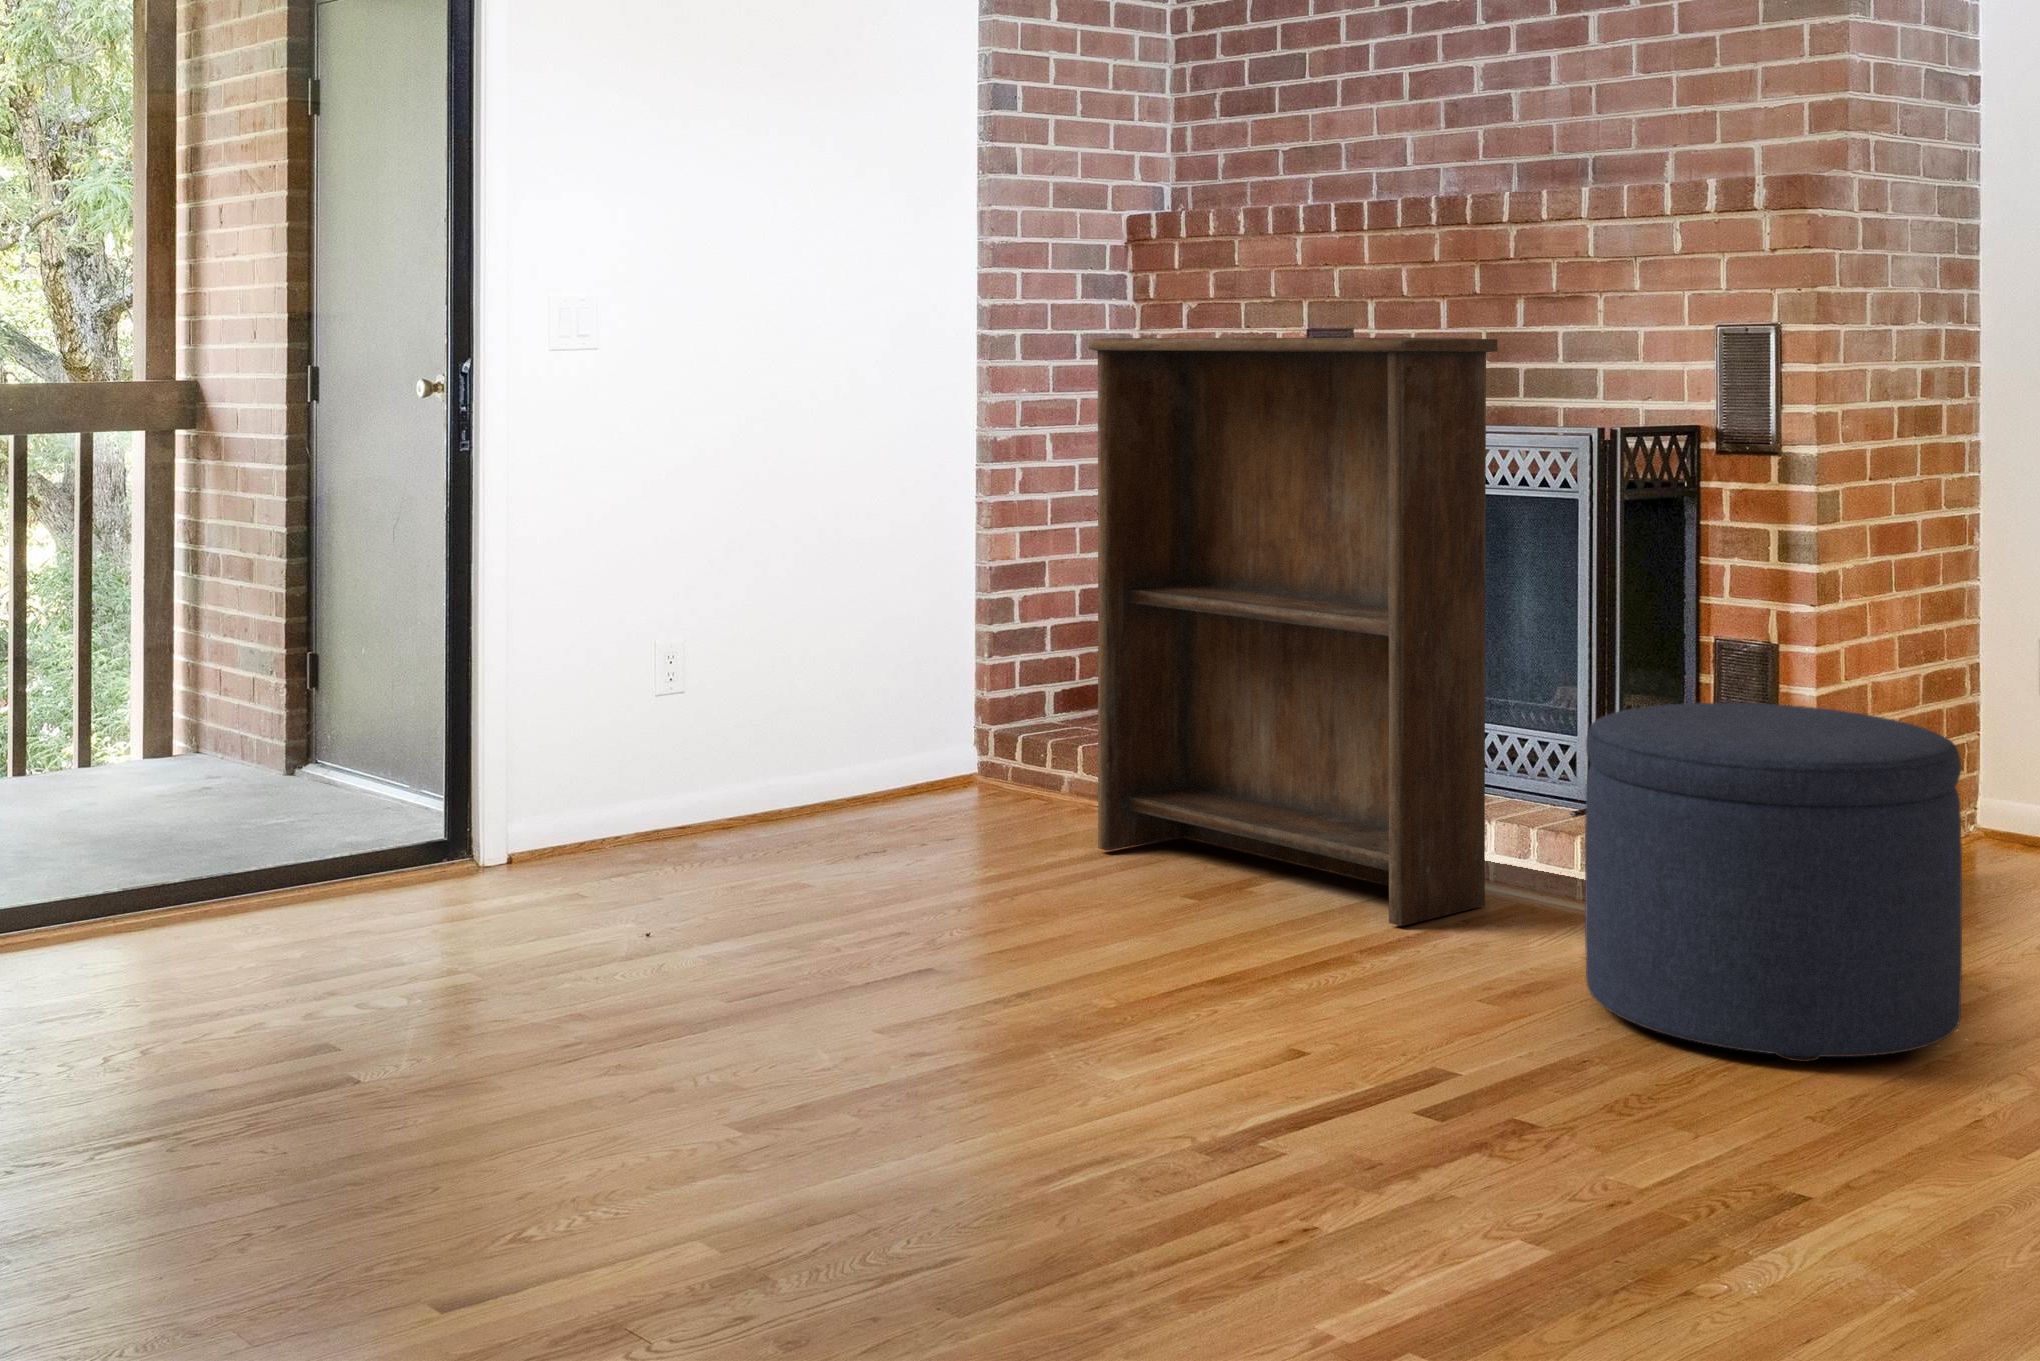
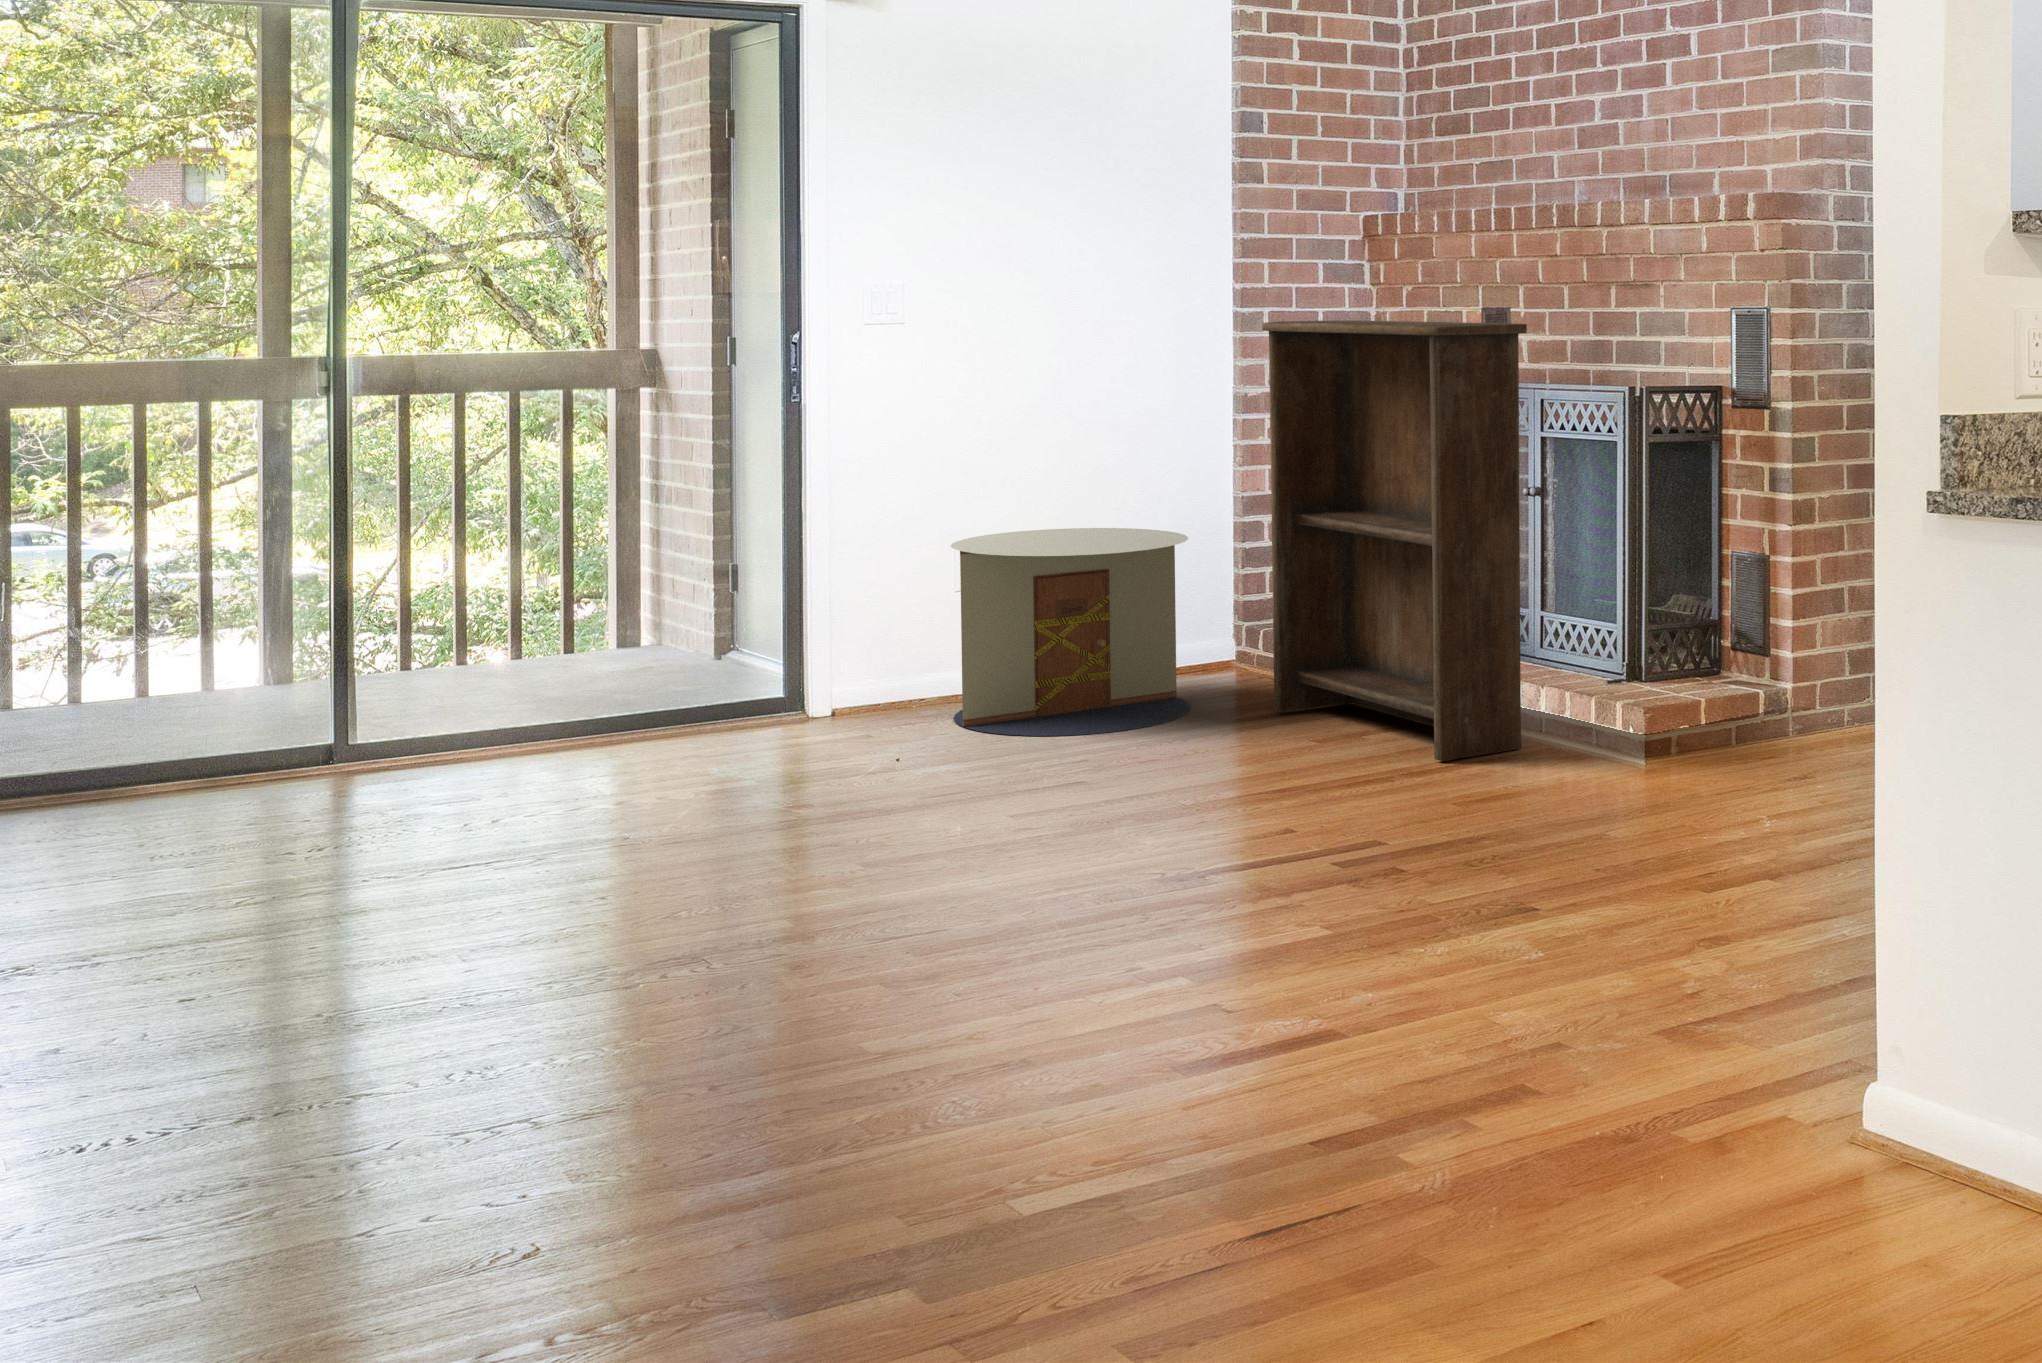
side table: none [674,606,981,886] -> present [951,528,1190,736]
ottoman: present [1585,703,1962,1062] -> none [1509,595,1764,842]

